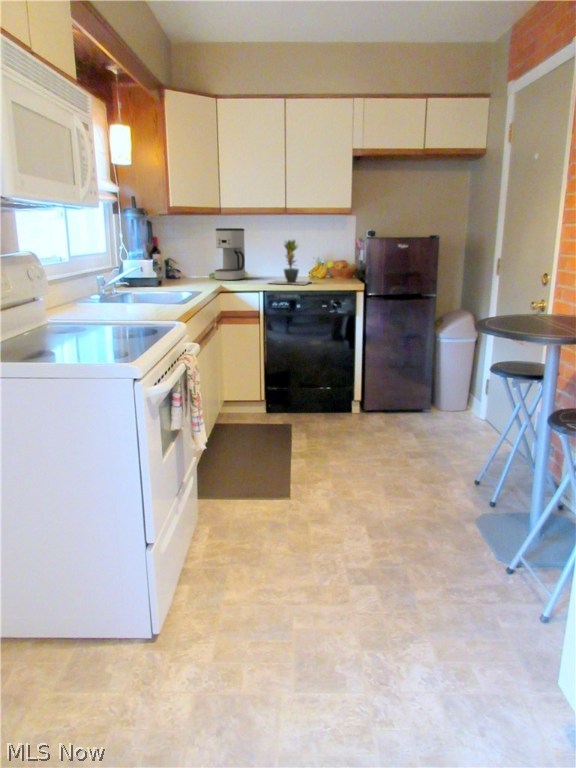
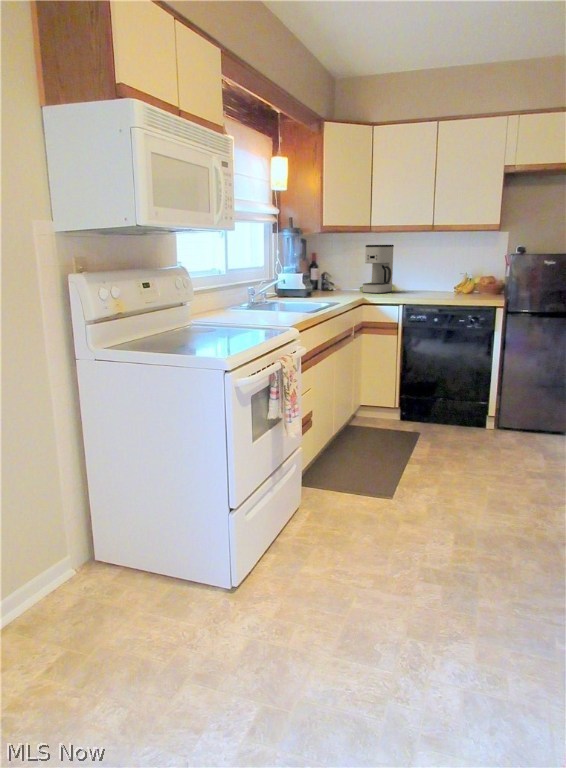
potted plant: present [272,240,311,285] -> none [407,254,456,299]

